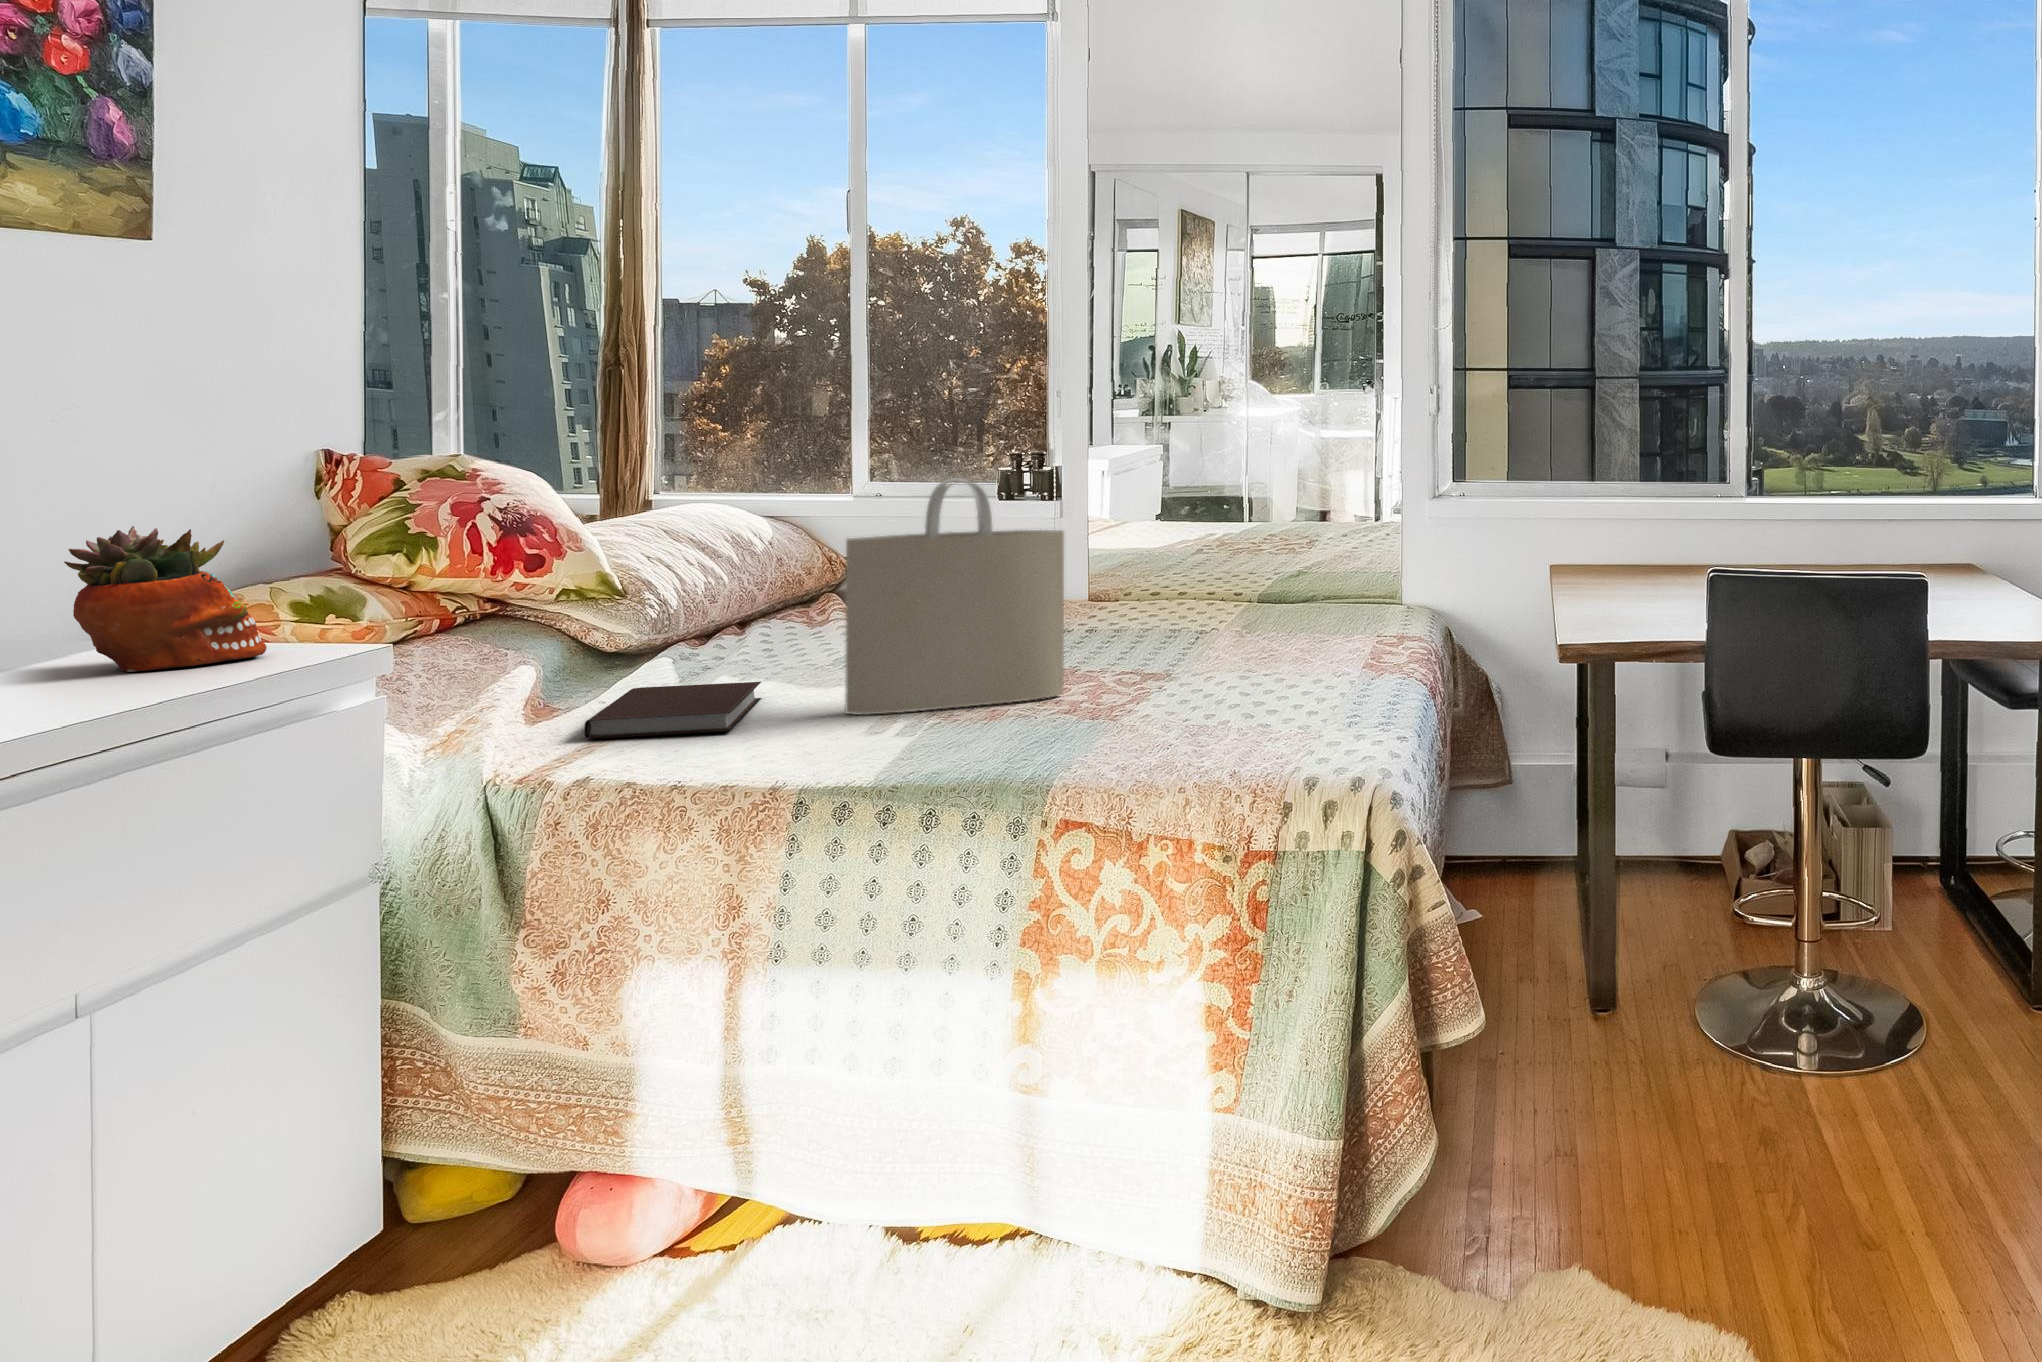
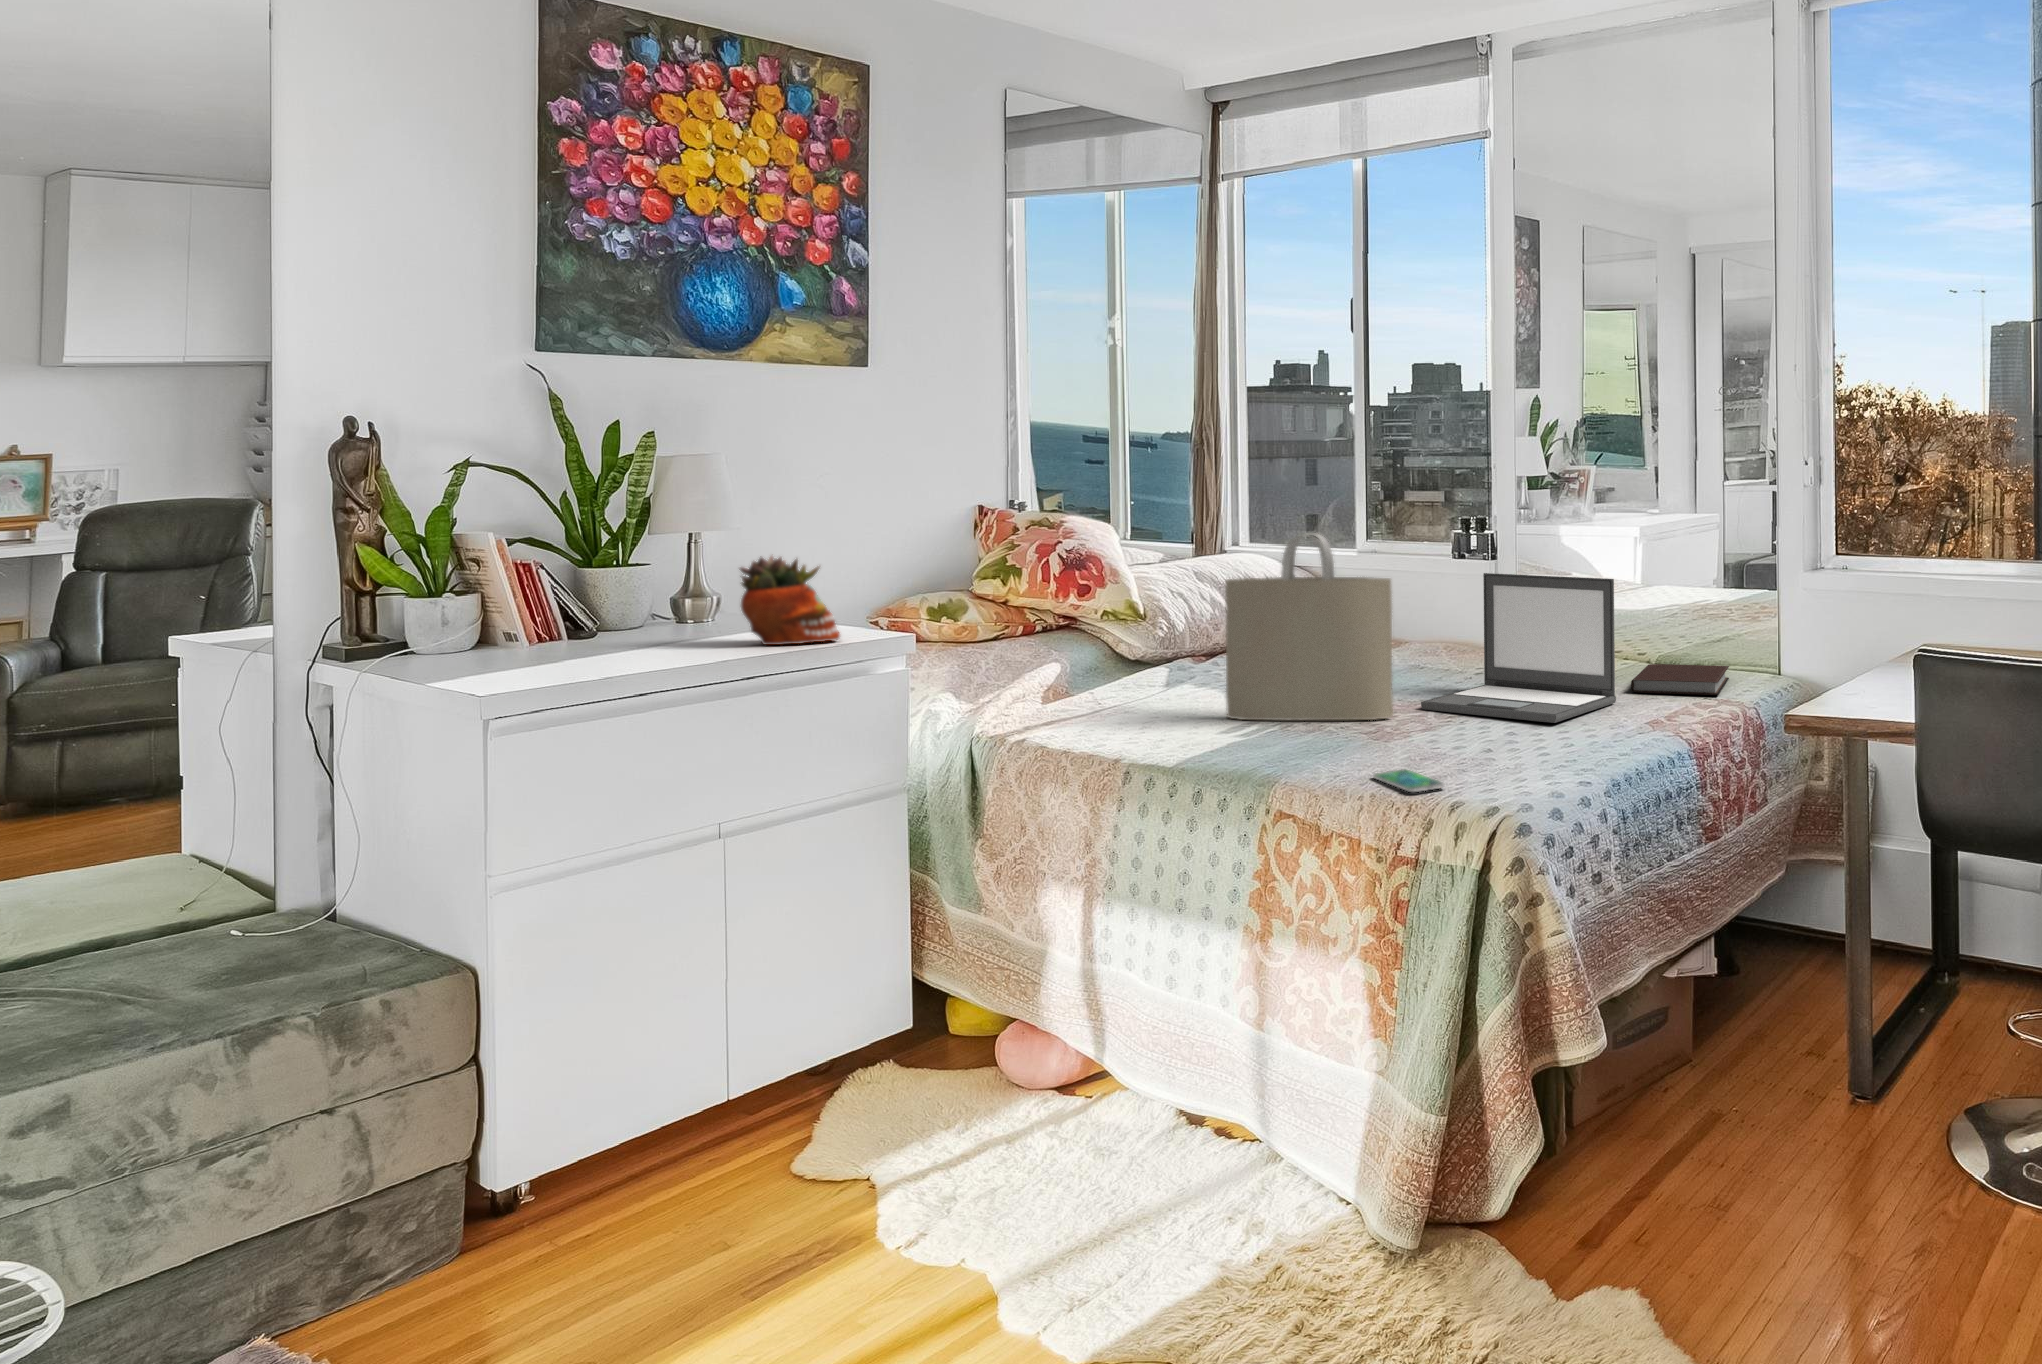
laptop: none [1079,521,1285,683] -> present [1421,573,1616,723]
notebook: present [585,682,761,738] -> present [1631,664,1729,695]
smartphone: none [1150,752,1253,777] -> present [1373,769,1445,792]

